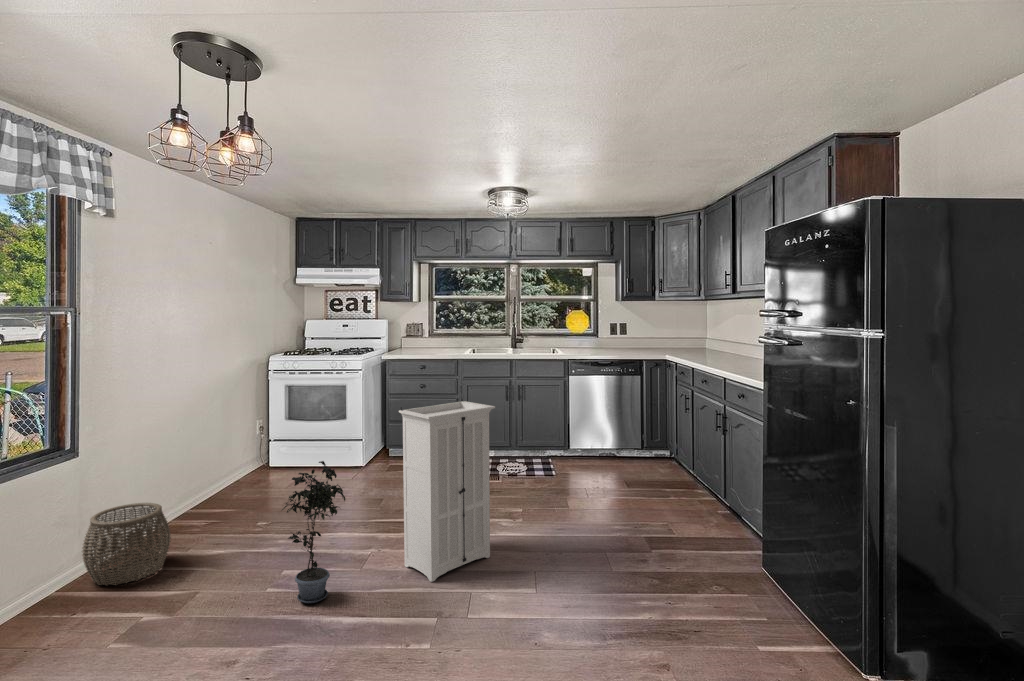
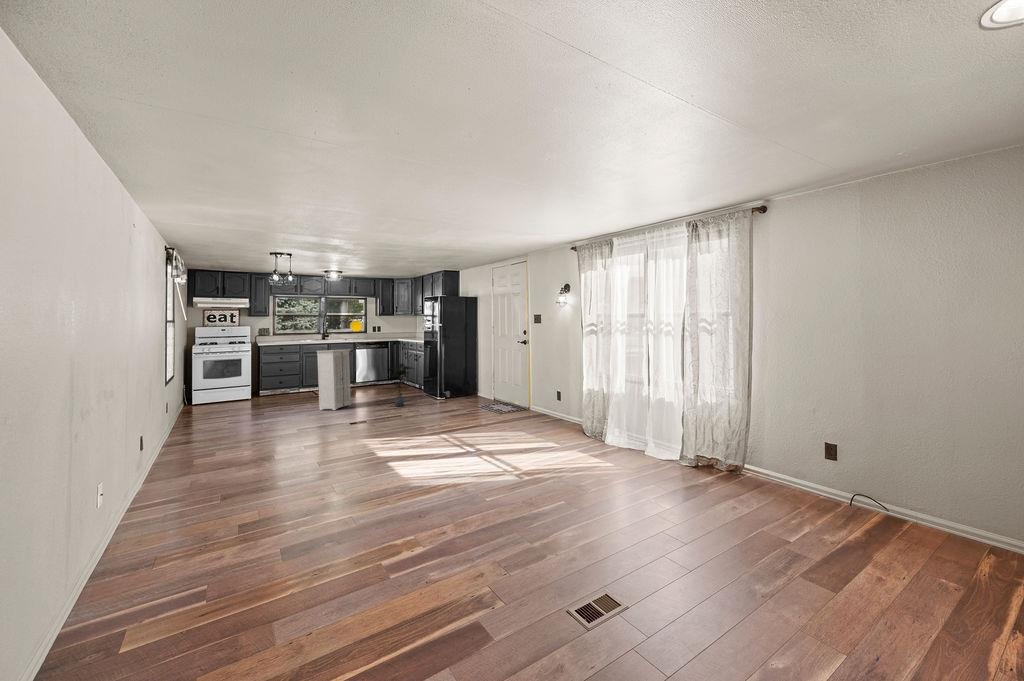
potted plant: present [282,461,345,603] -> present [388,363,414,406]
woven basket: present [82,503,171,586] -> none [173,397,212,428]

